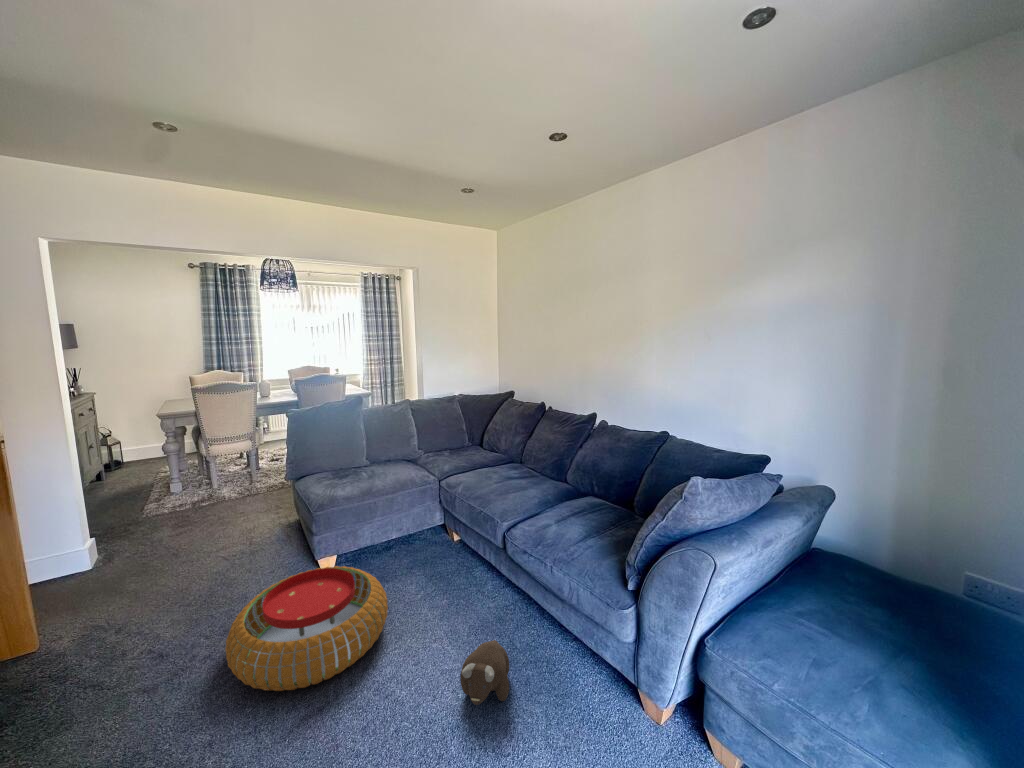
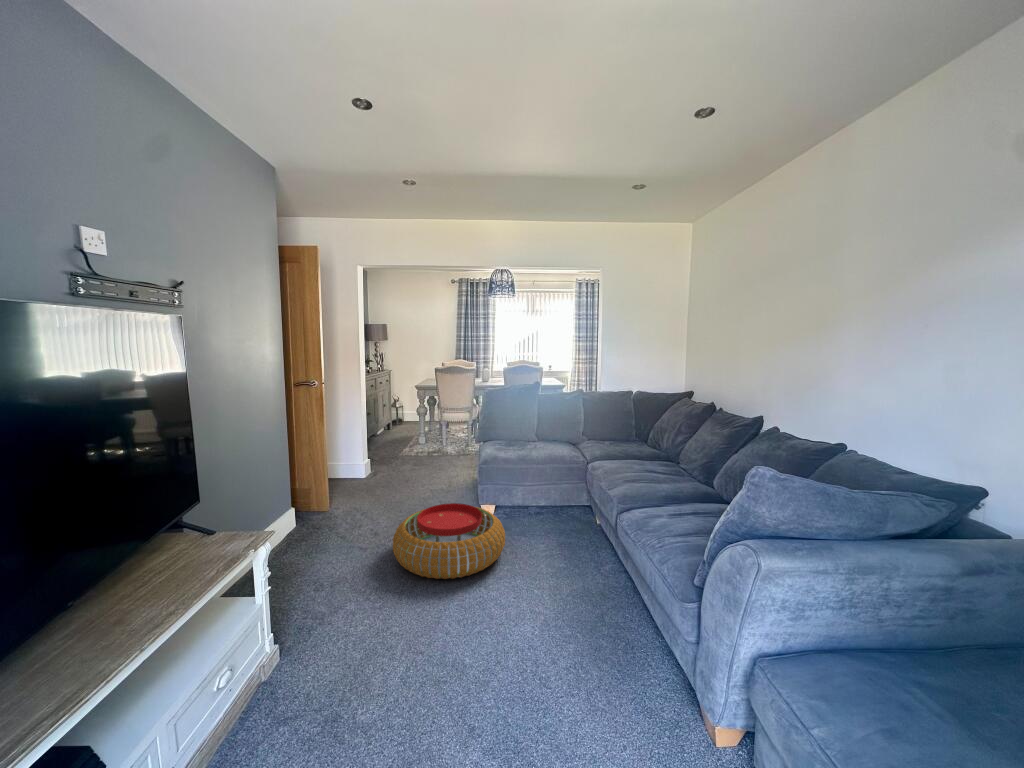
plush toy: present [460,640,509,705] -> none [517,592,572,647]

